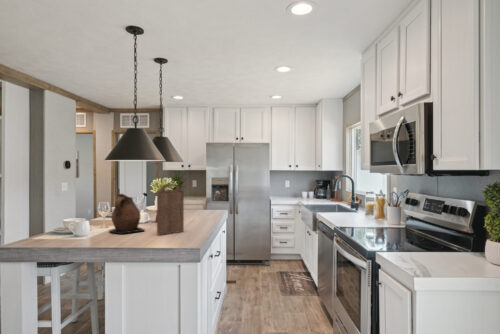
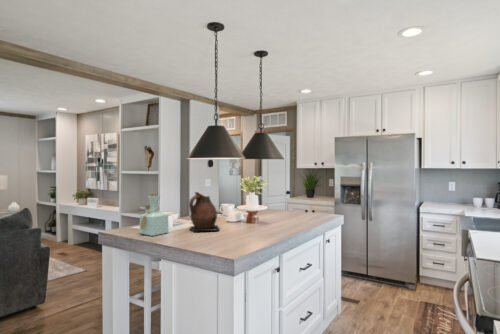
cutting board: present [157,184,184,235] -> none [220,184,251,238]
bottle: none [60,196,93,243] -> present [140,193,168,236]

